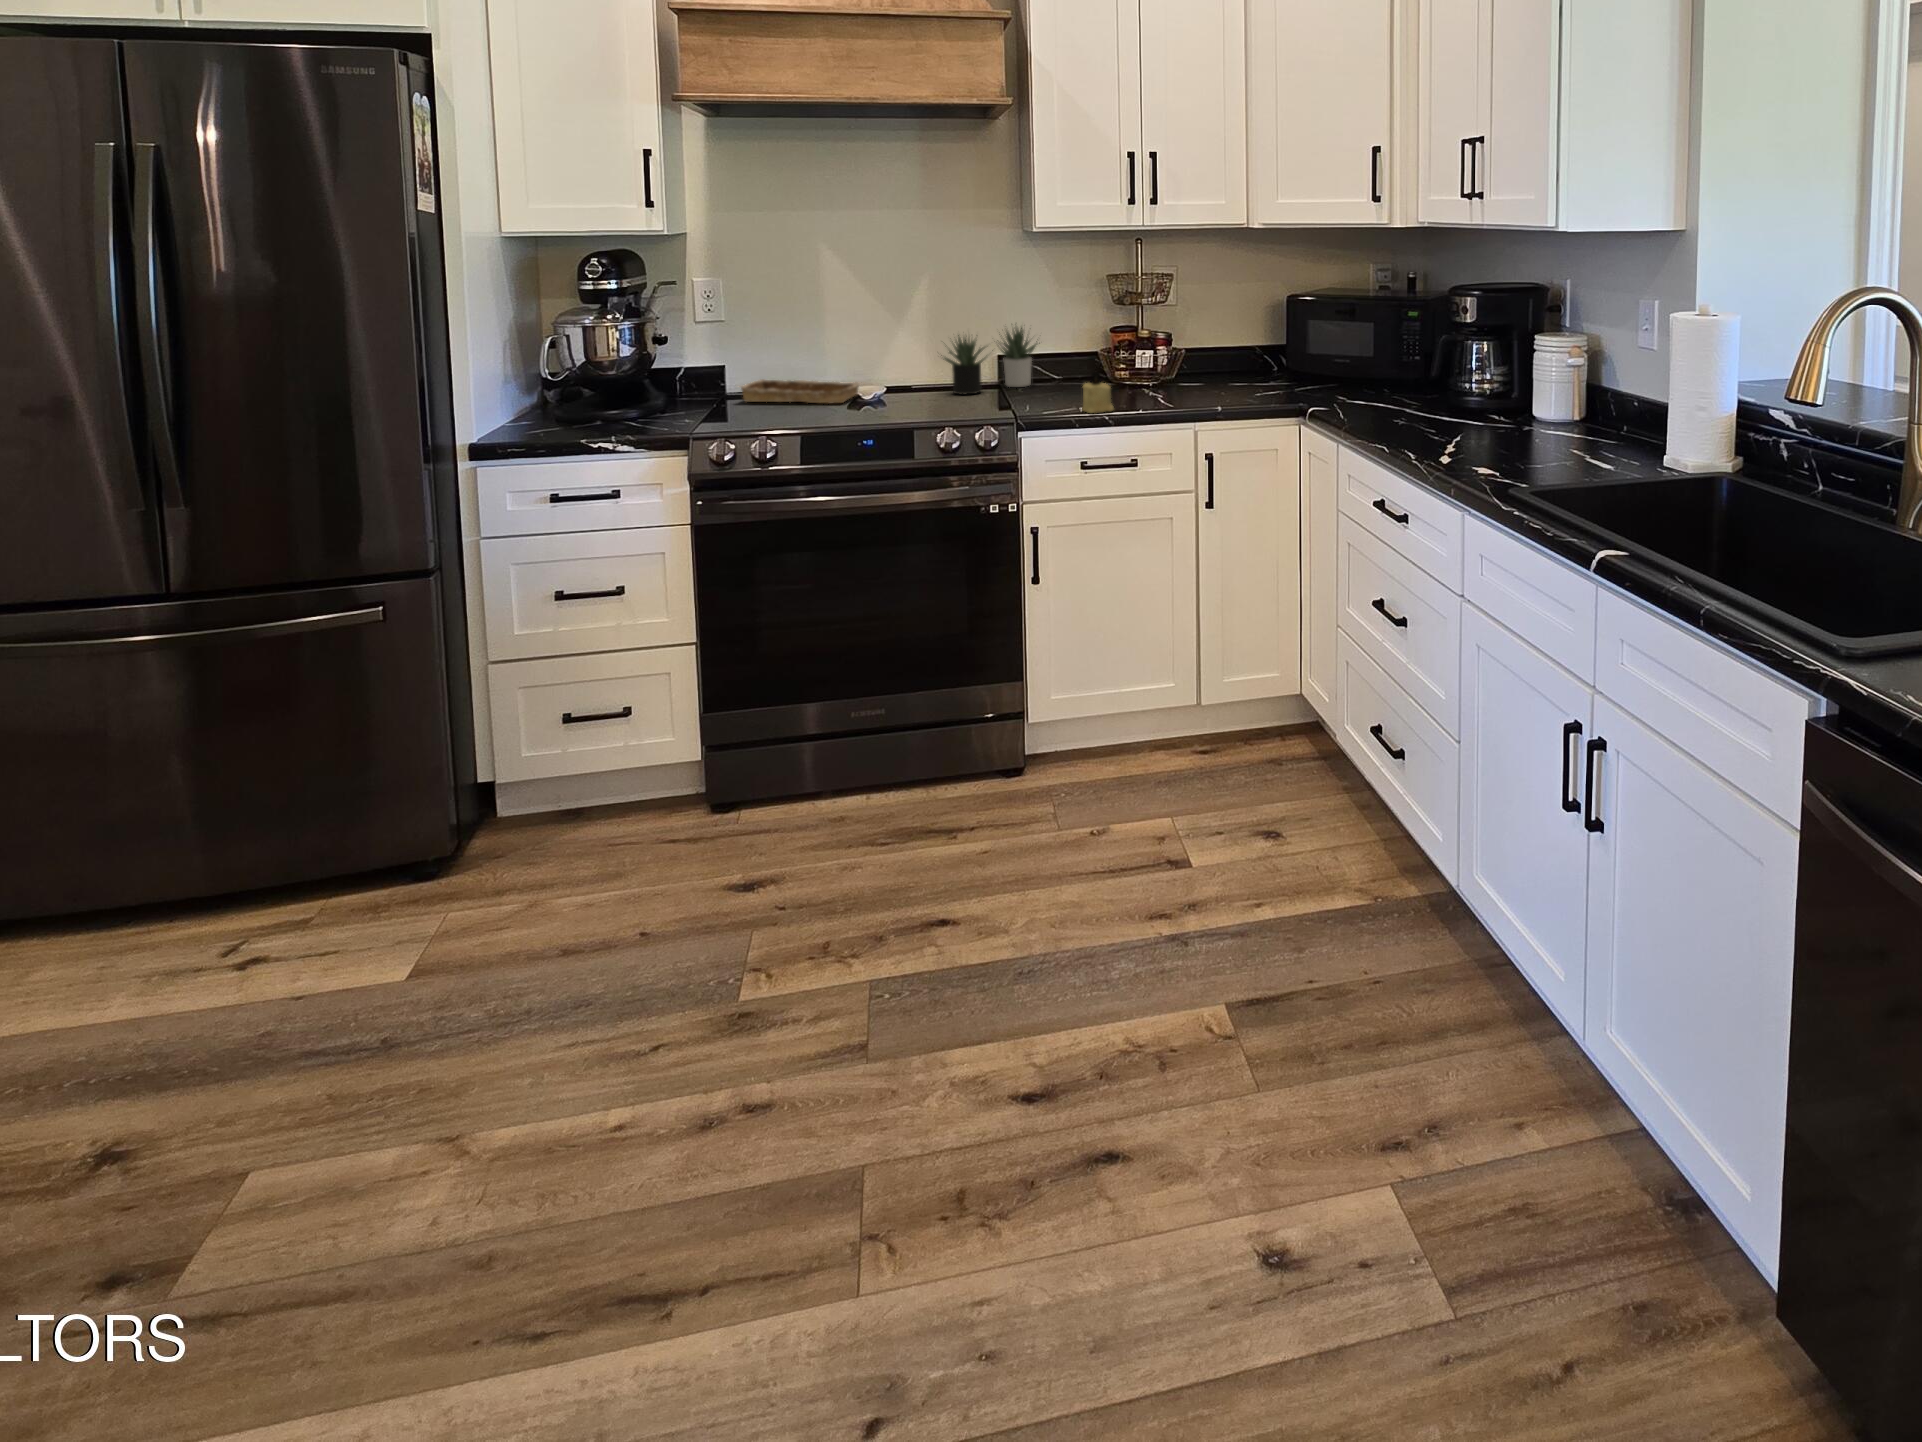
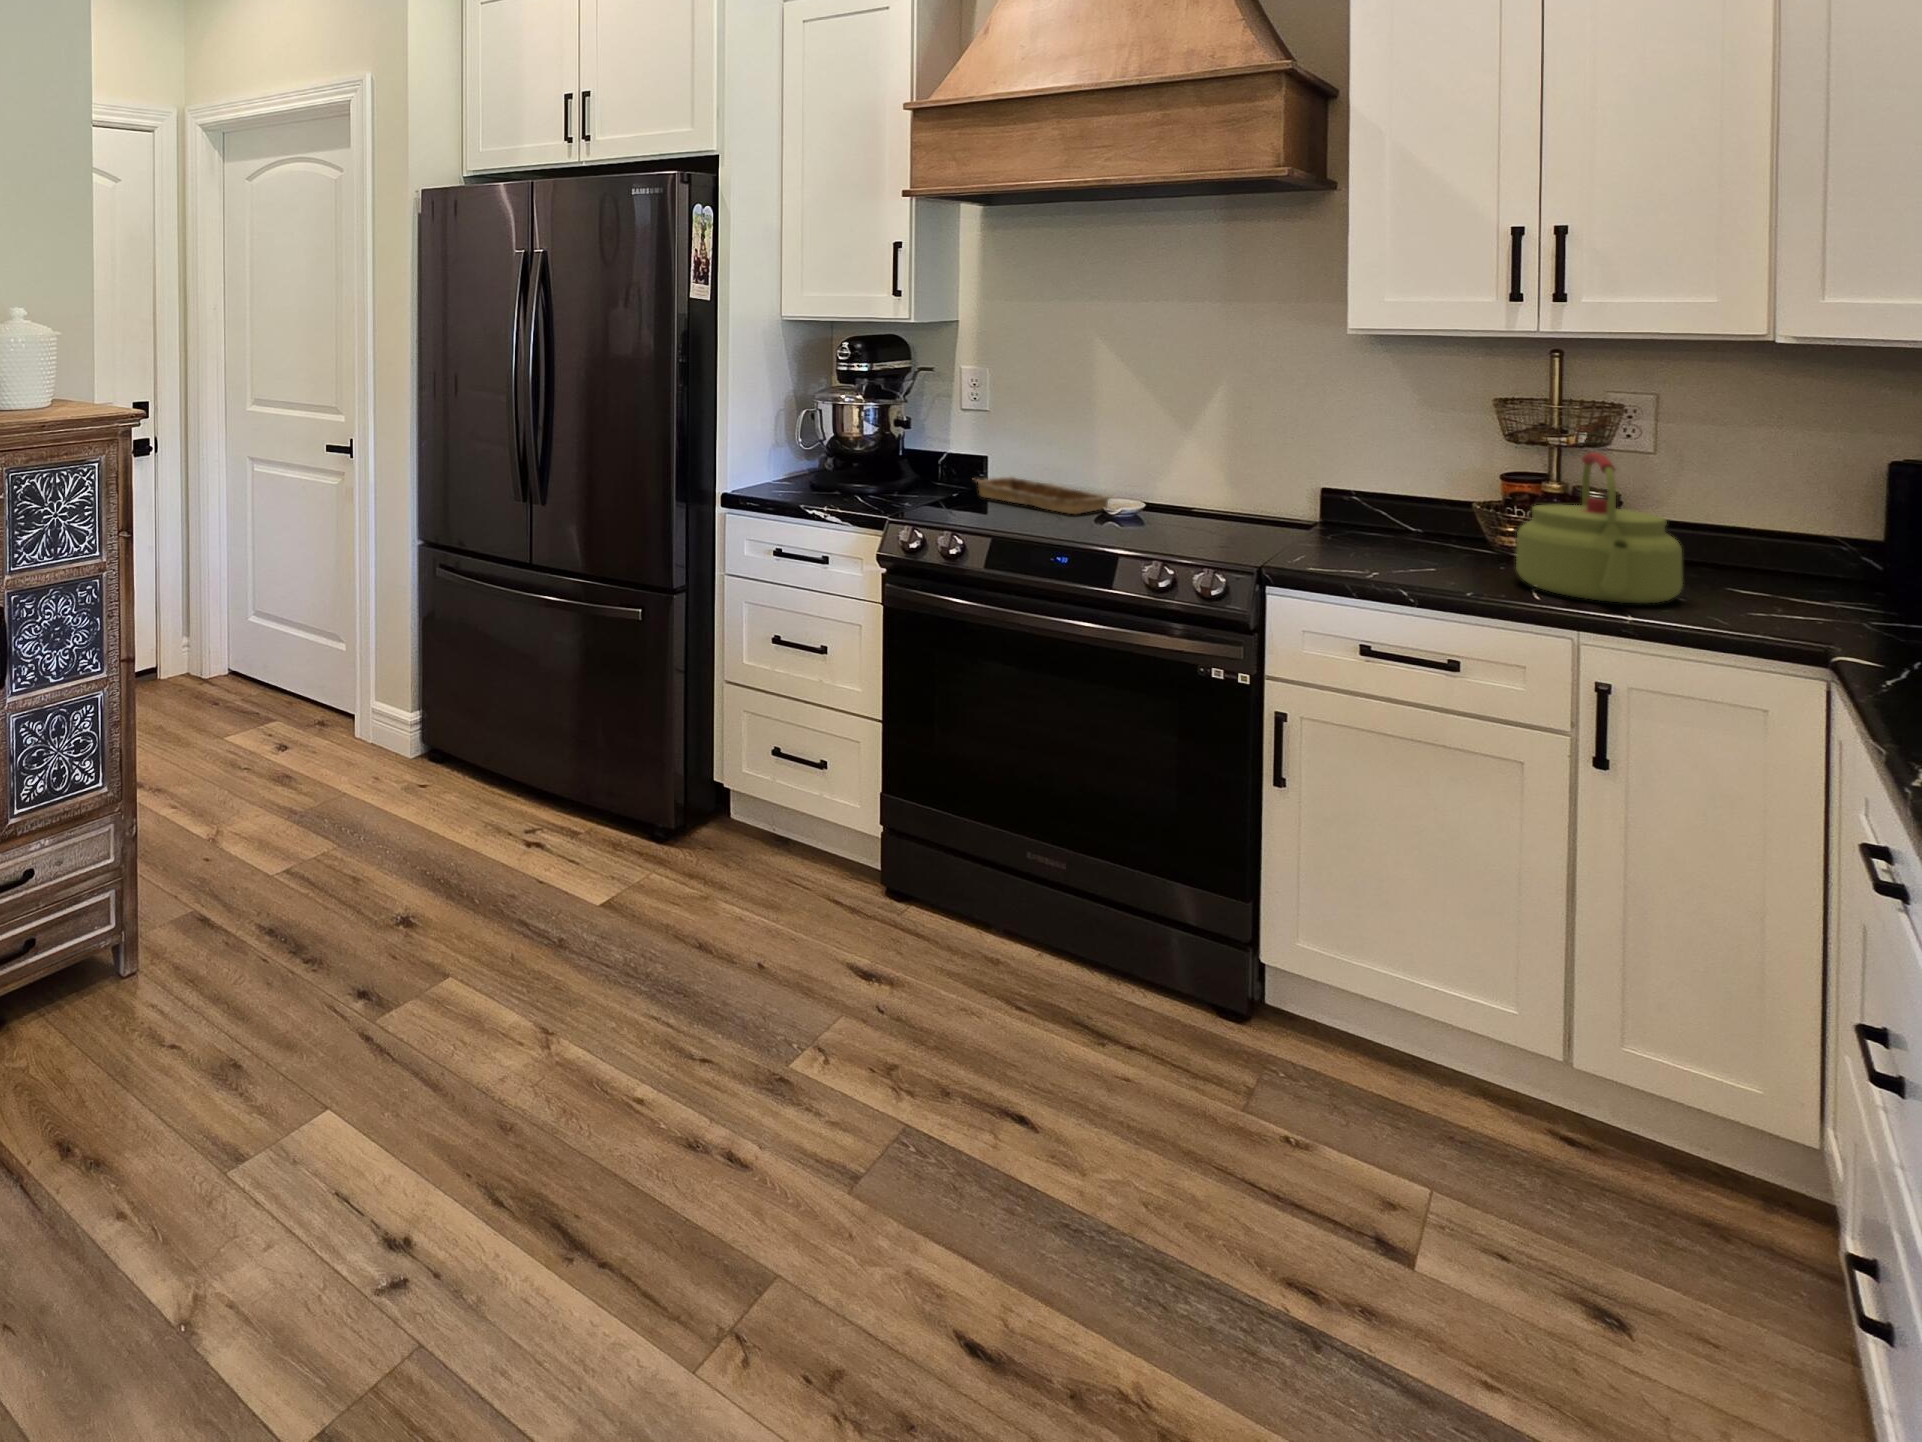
kettle: none [1145,306,1223,401] -> present [1516,452,1683,603]
succulent plant: present [941,327,1040,395] -> none [1202,446,1386,535]
candle: present [1082,372,1113,413] -> none [1370,527,1426,586]

